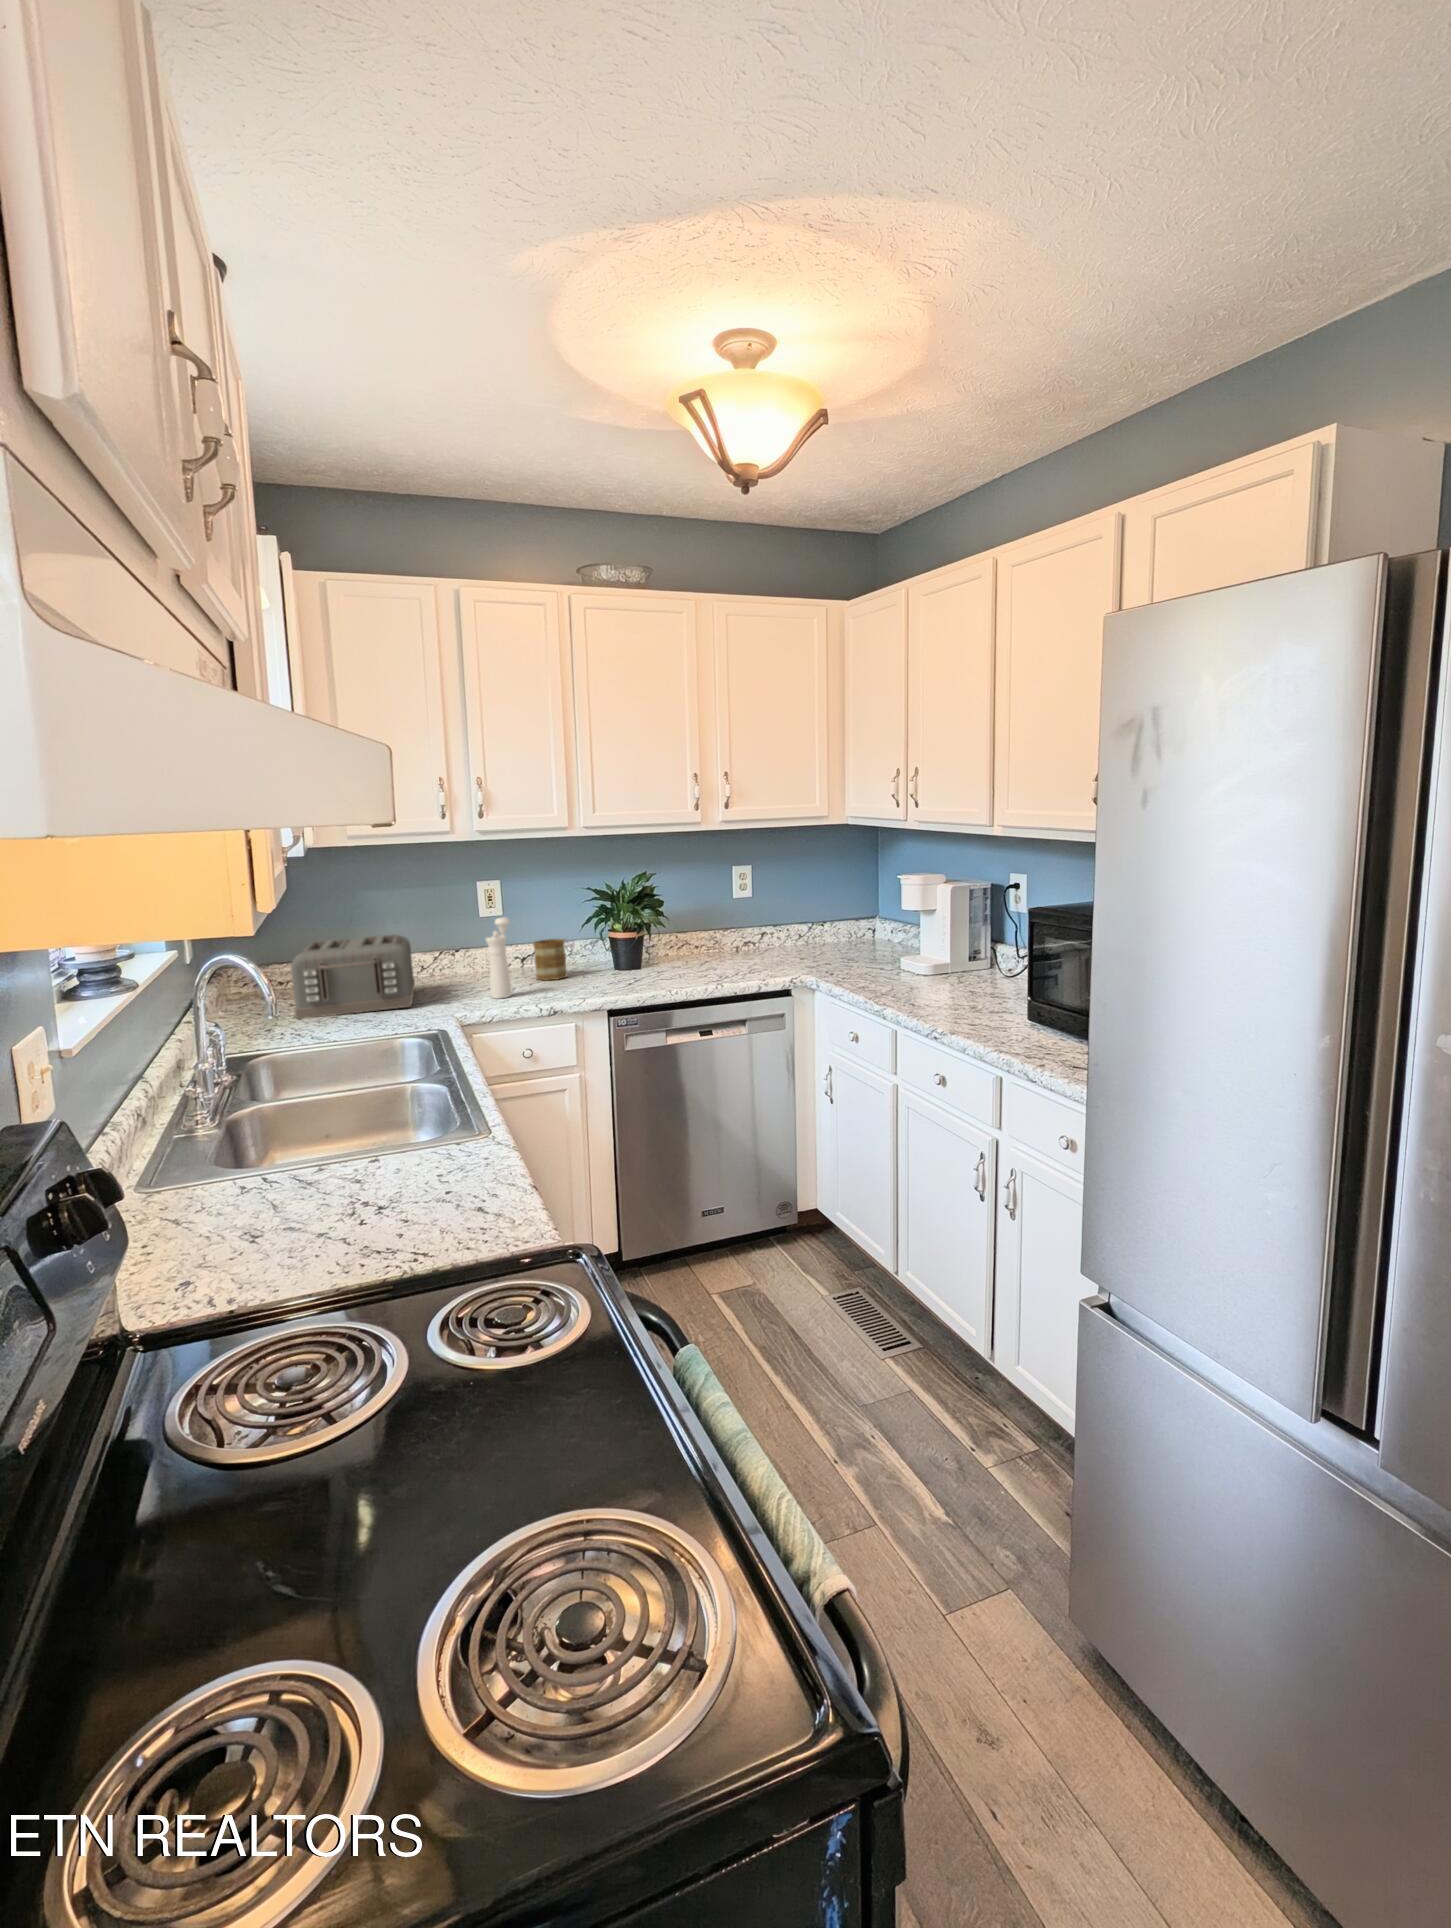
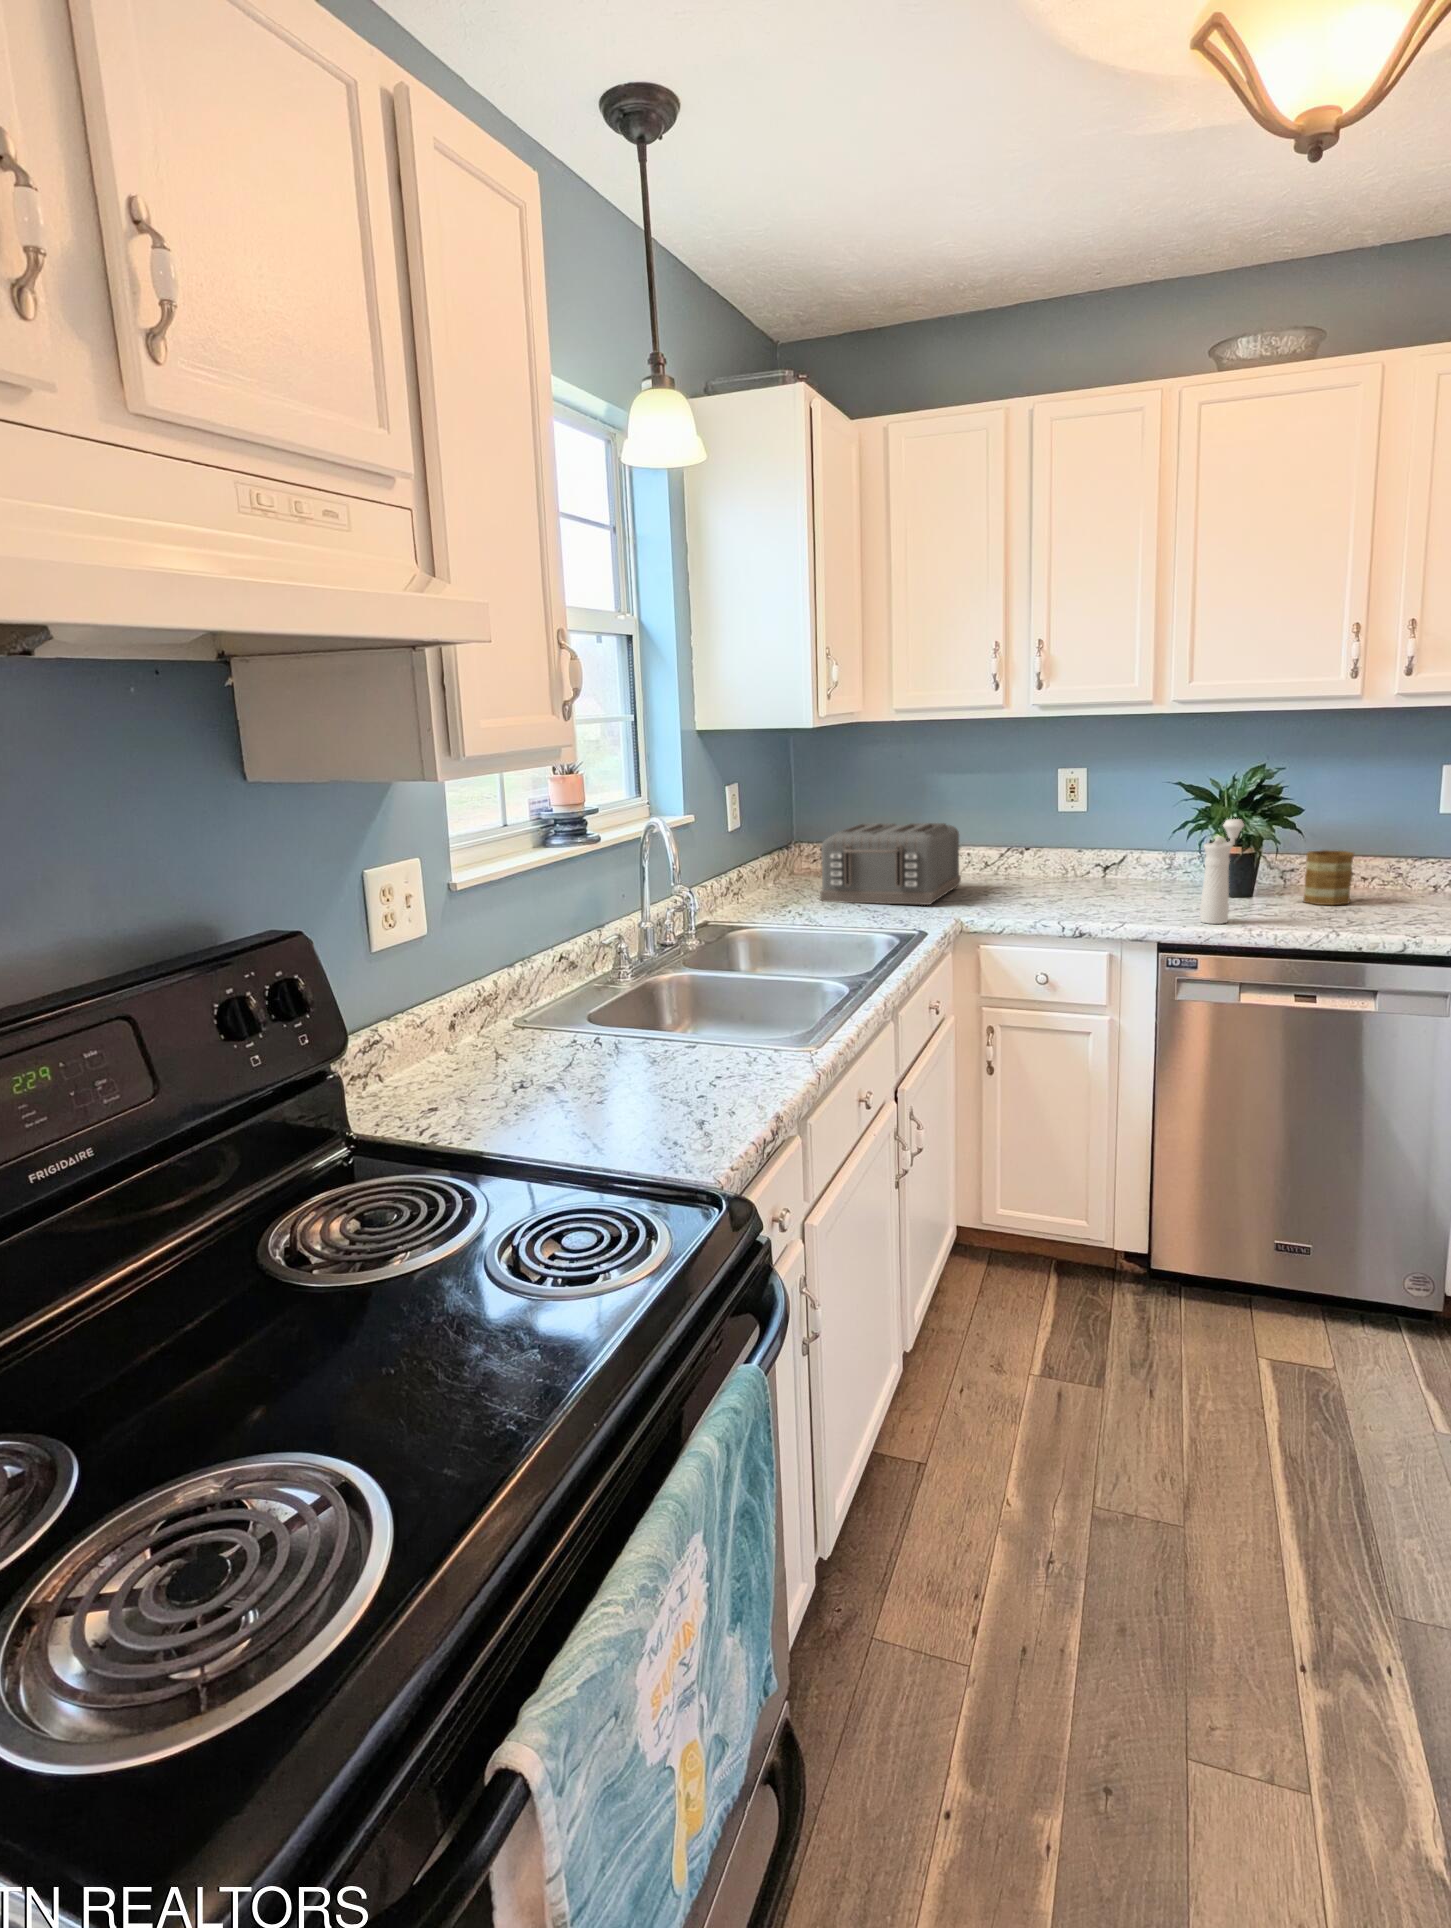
pepper mill: present [486,918,511,999] -> present [1200,819,1244,924]
mug: present [533,939,567,980] -> present [1303,850,1354,905]

